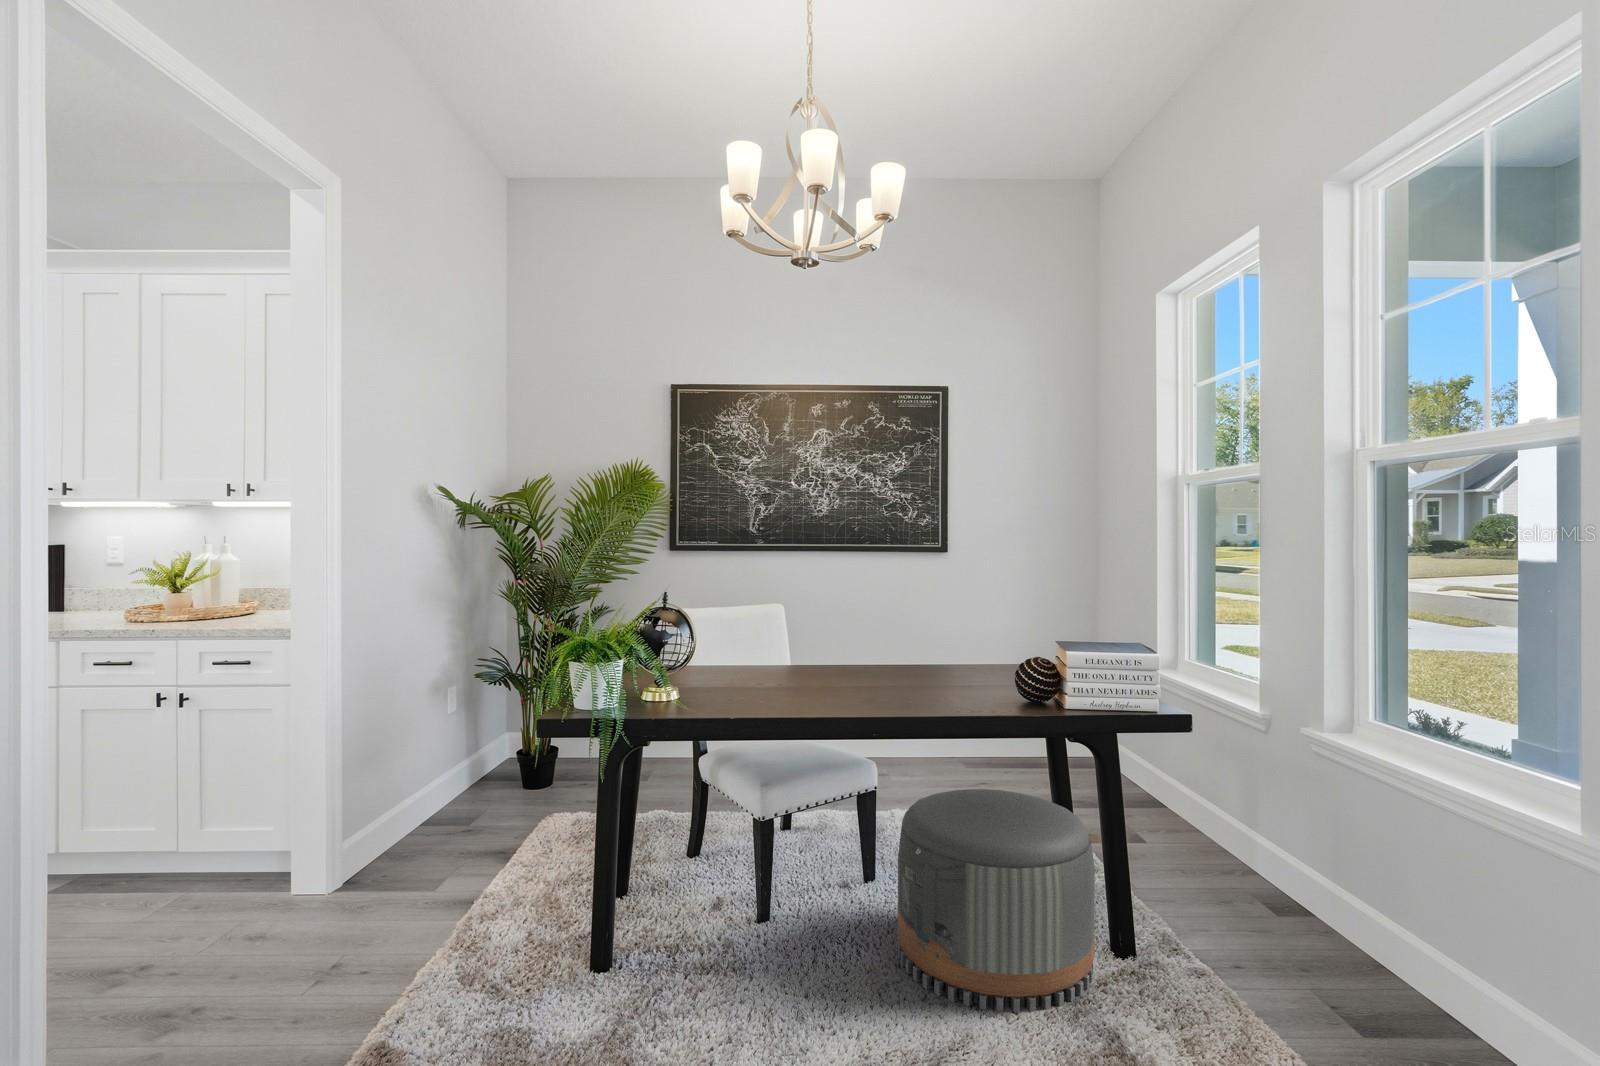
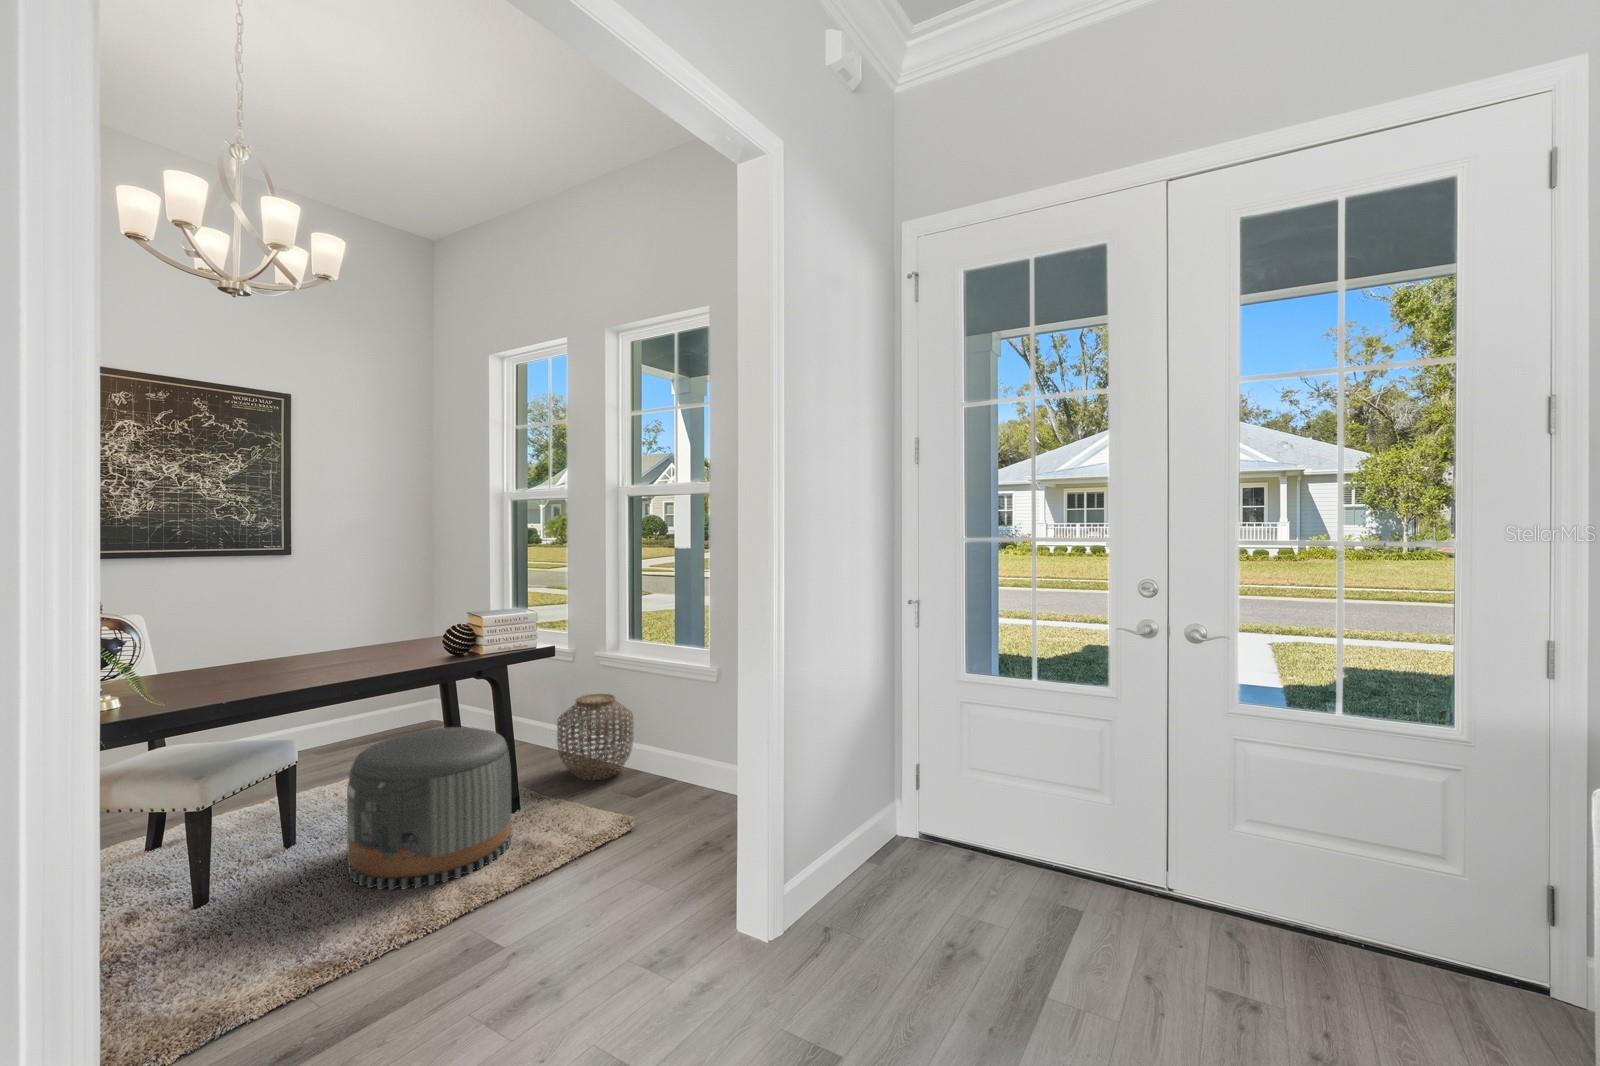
woven basket: none [1202,792,1336,937] -> present [557,694,633,780]

